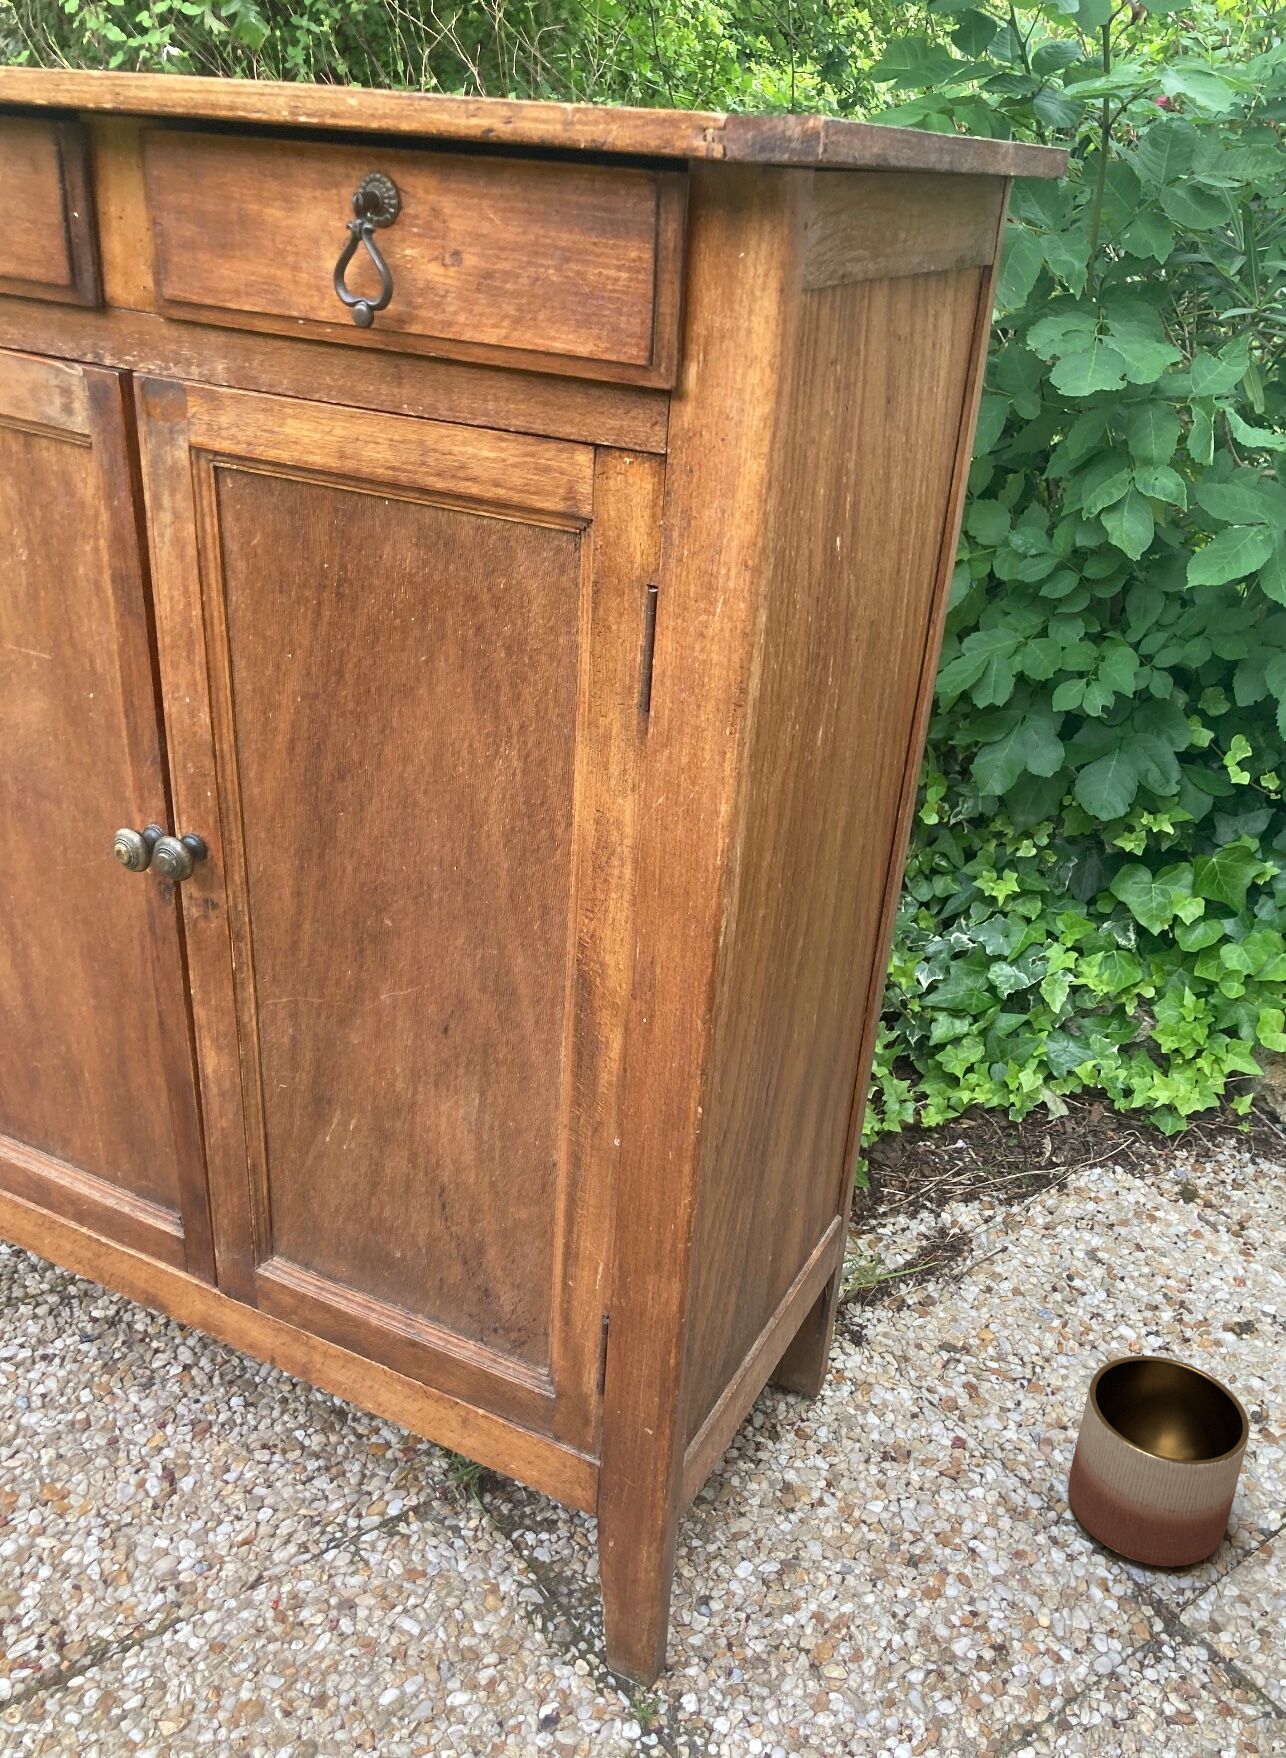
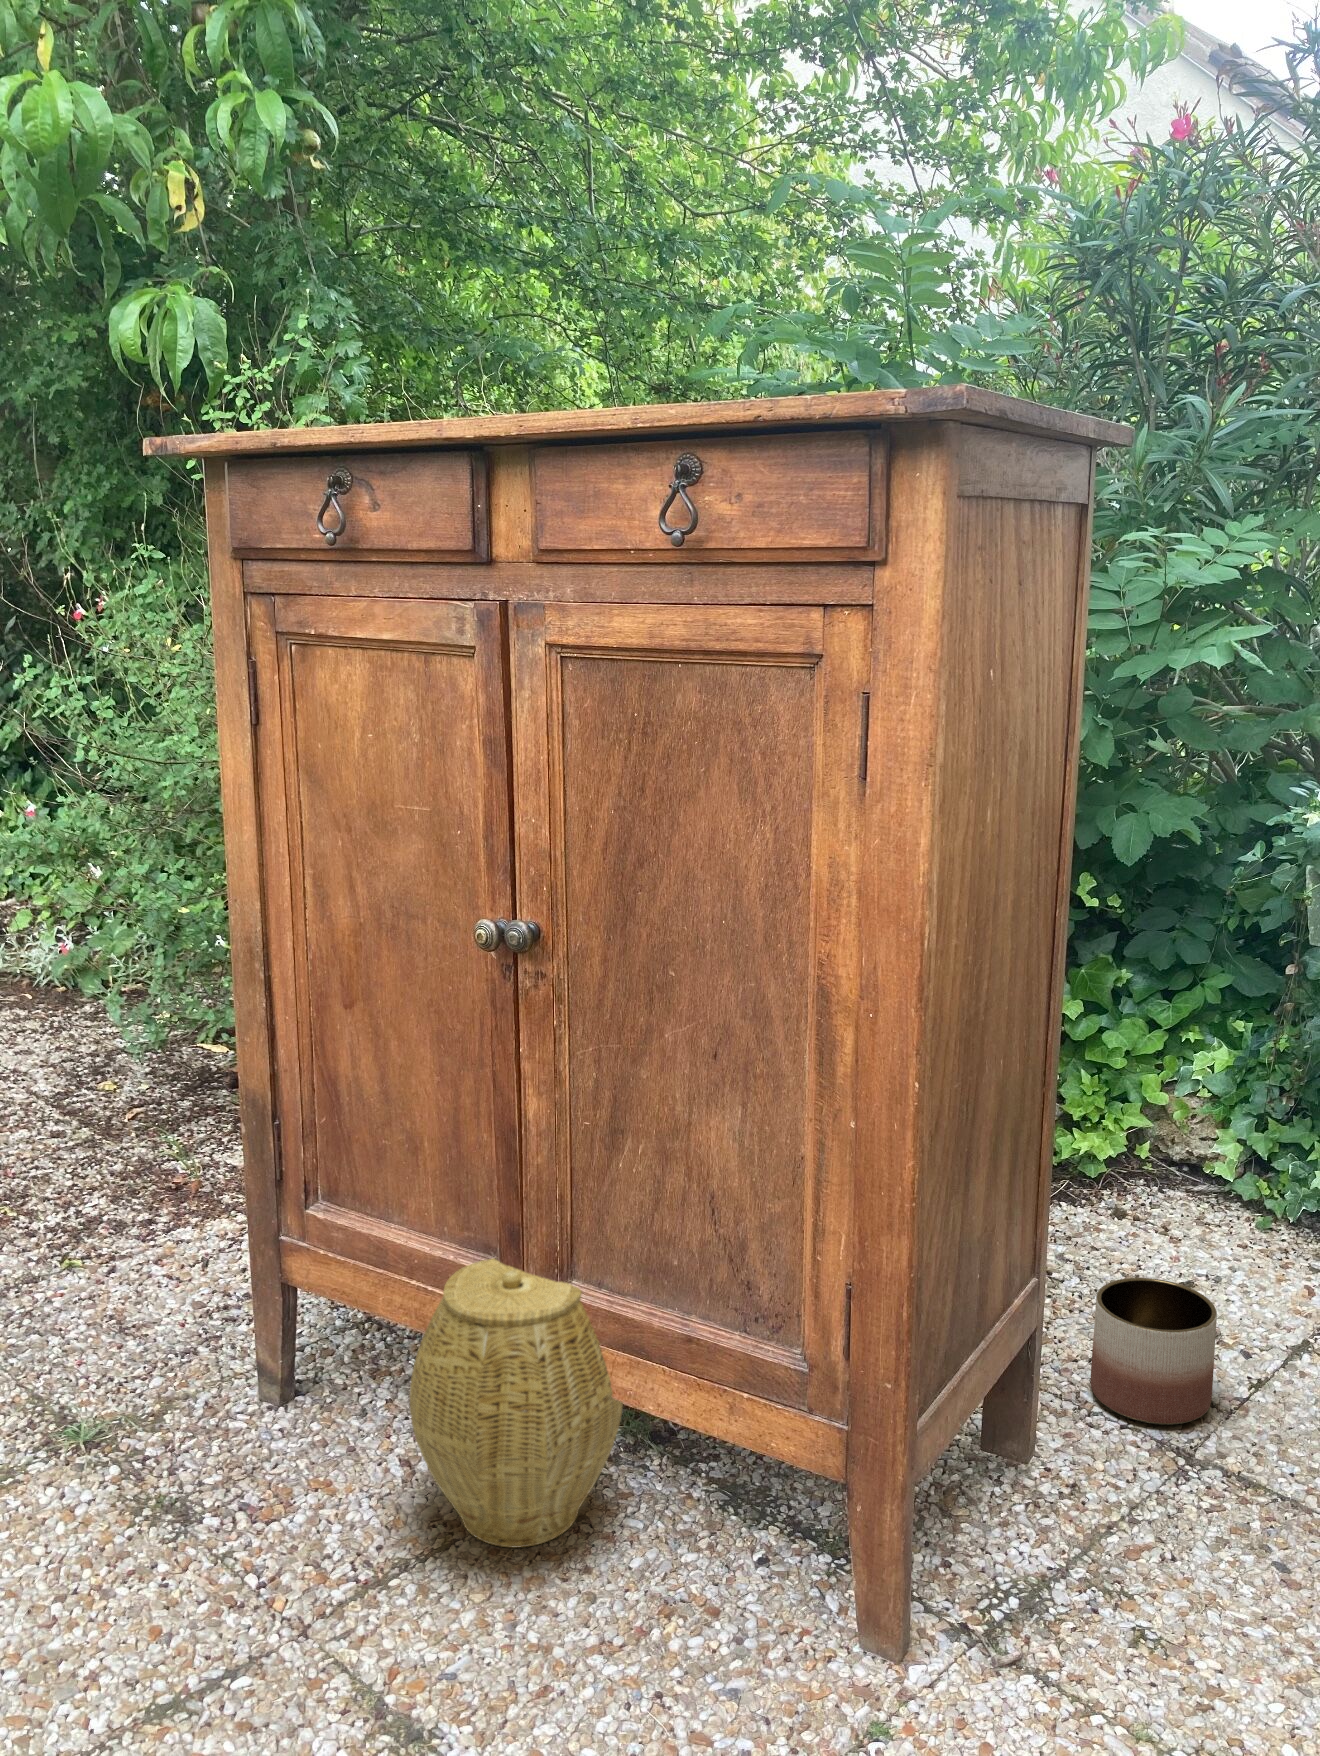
woven basket: none [126,1277,410,1640] -> present [410,1258,623,1548]

